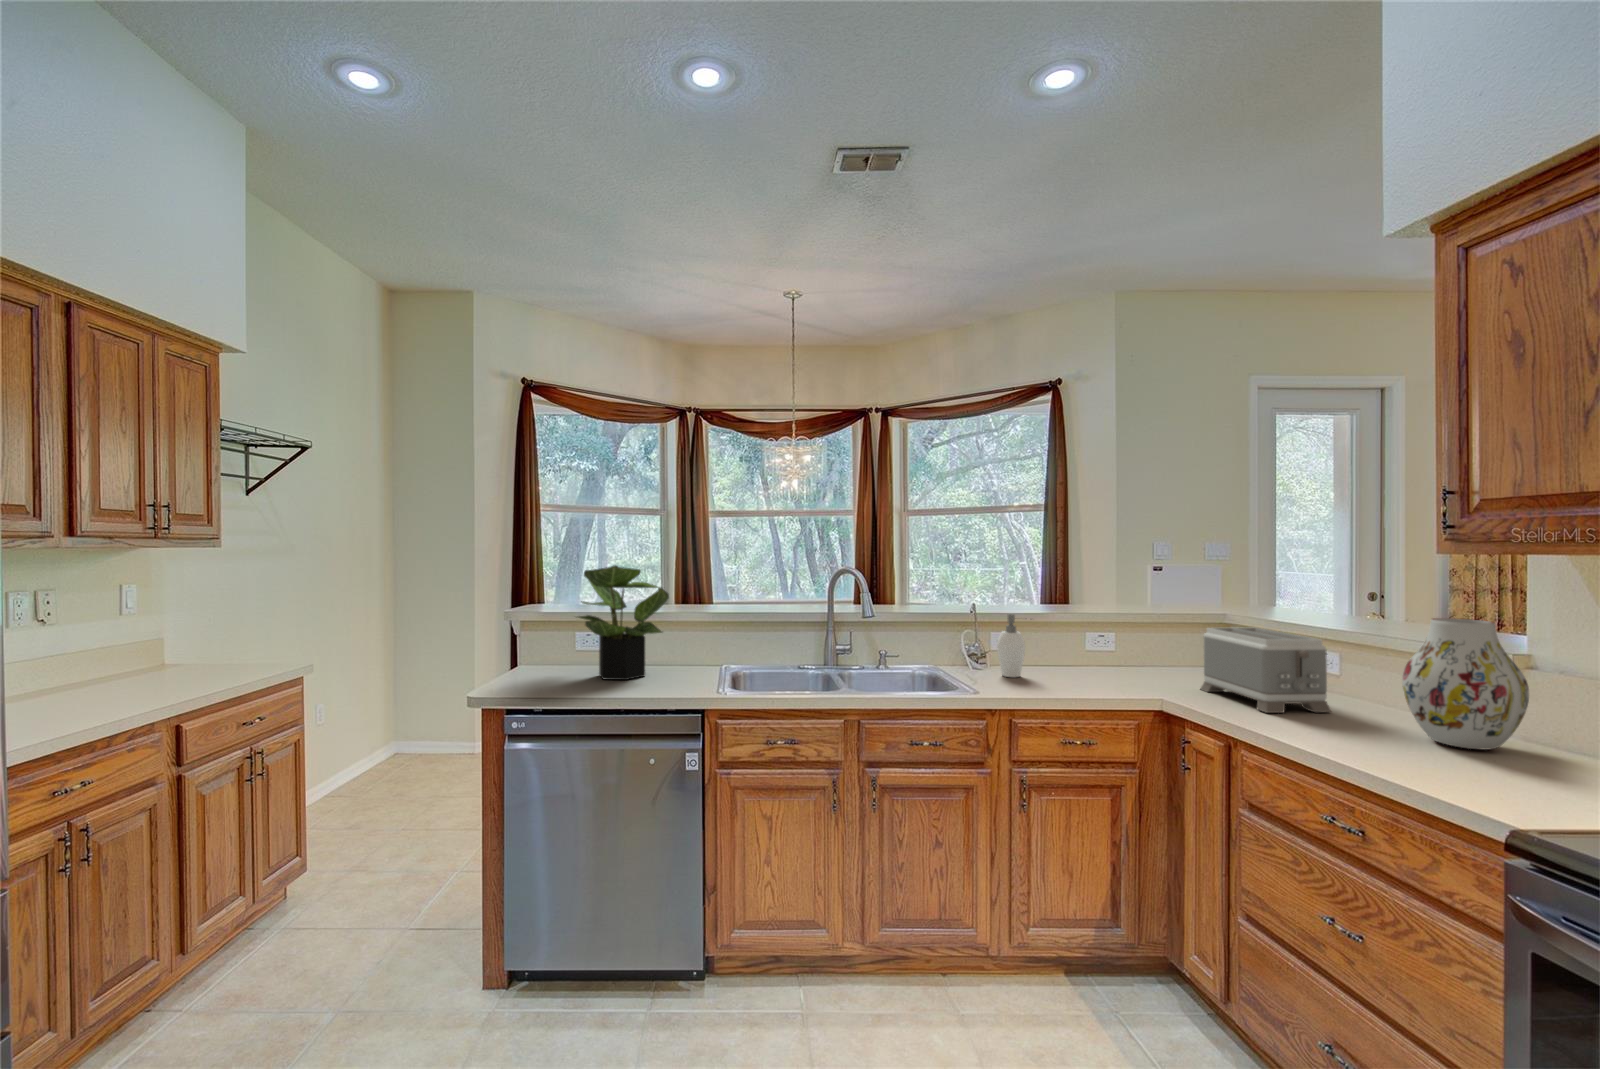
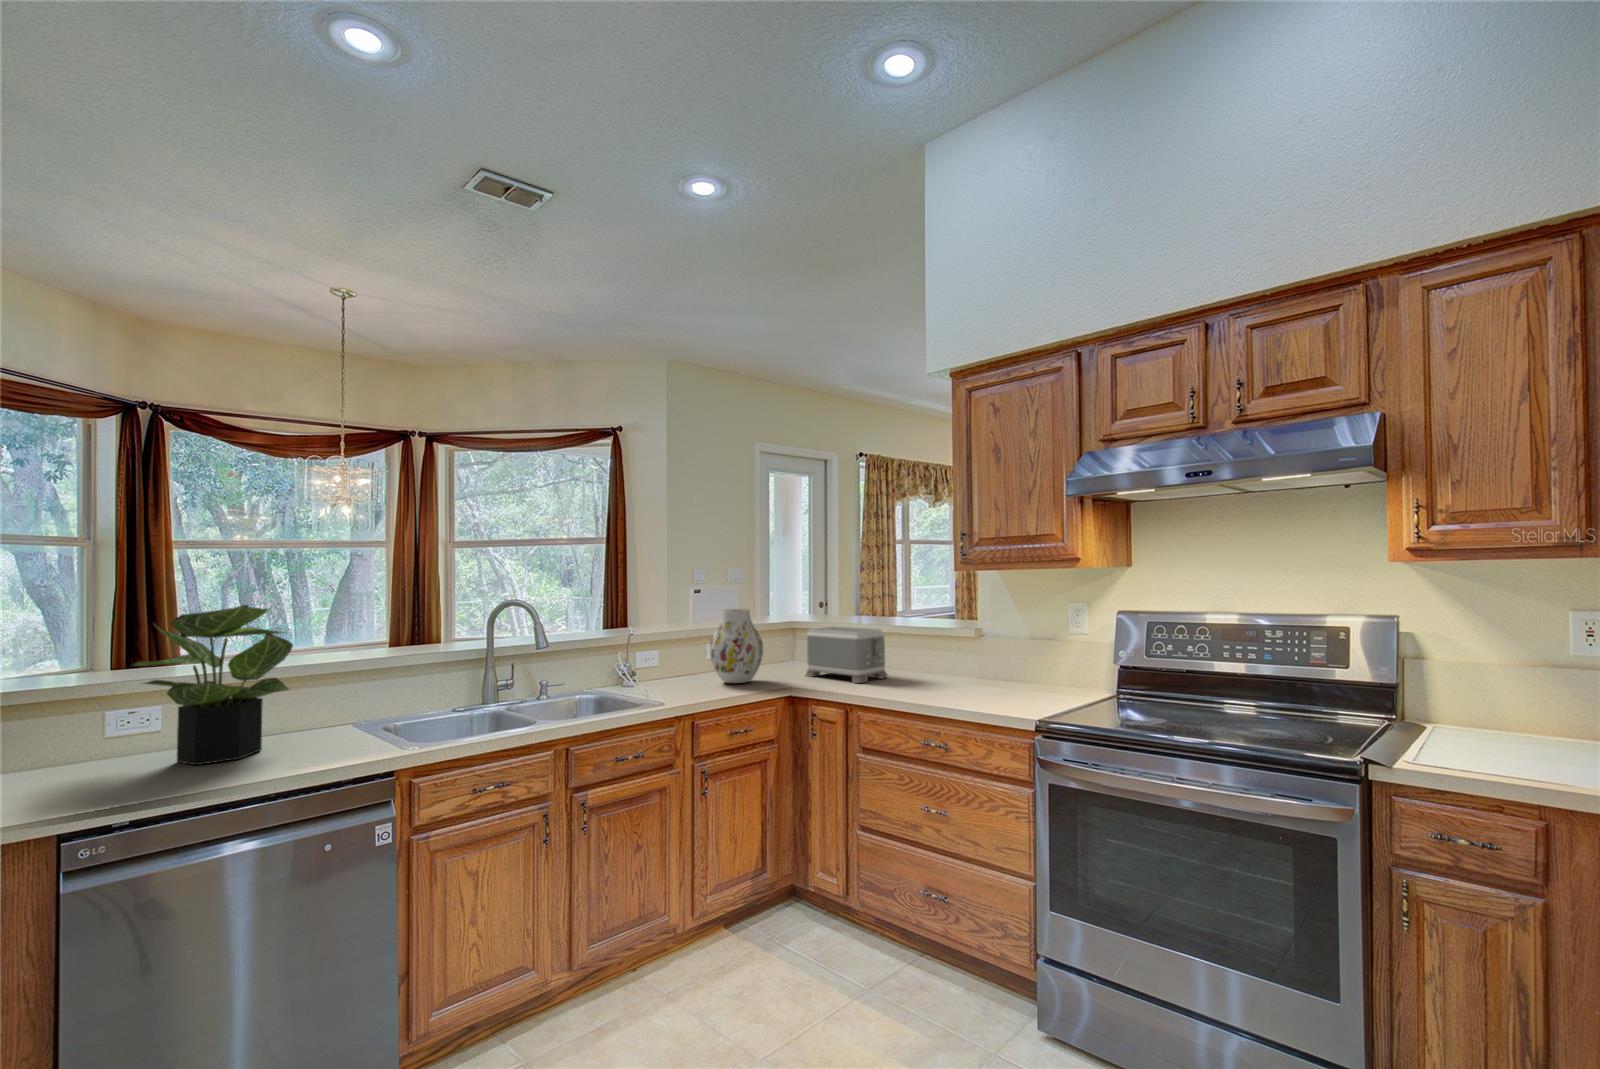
soap dispenser: present [997,614,1025,677] -> none [658,631,689,688]
vase: present [1402,618,1529,750] -> present [710,609,763,683]

